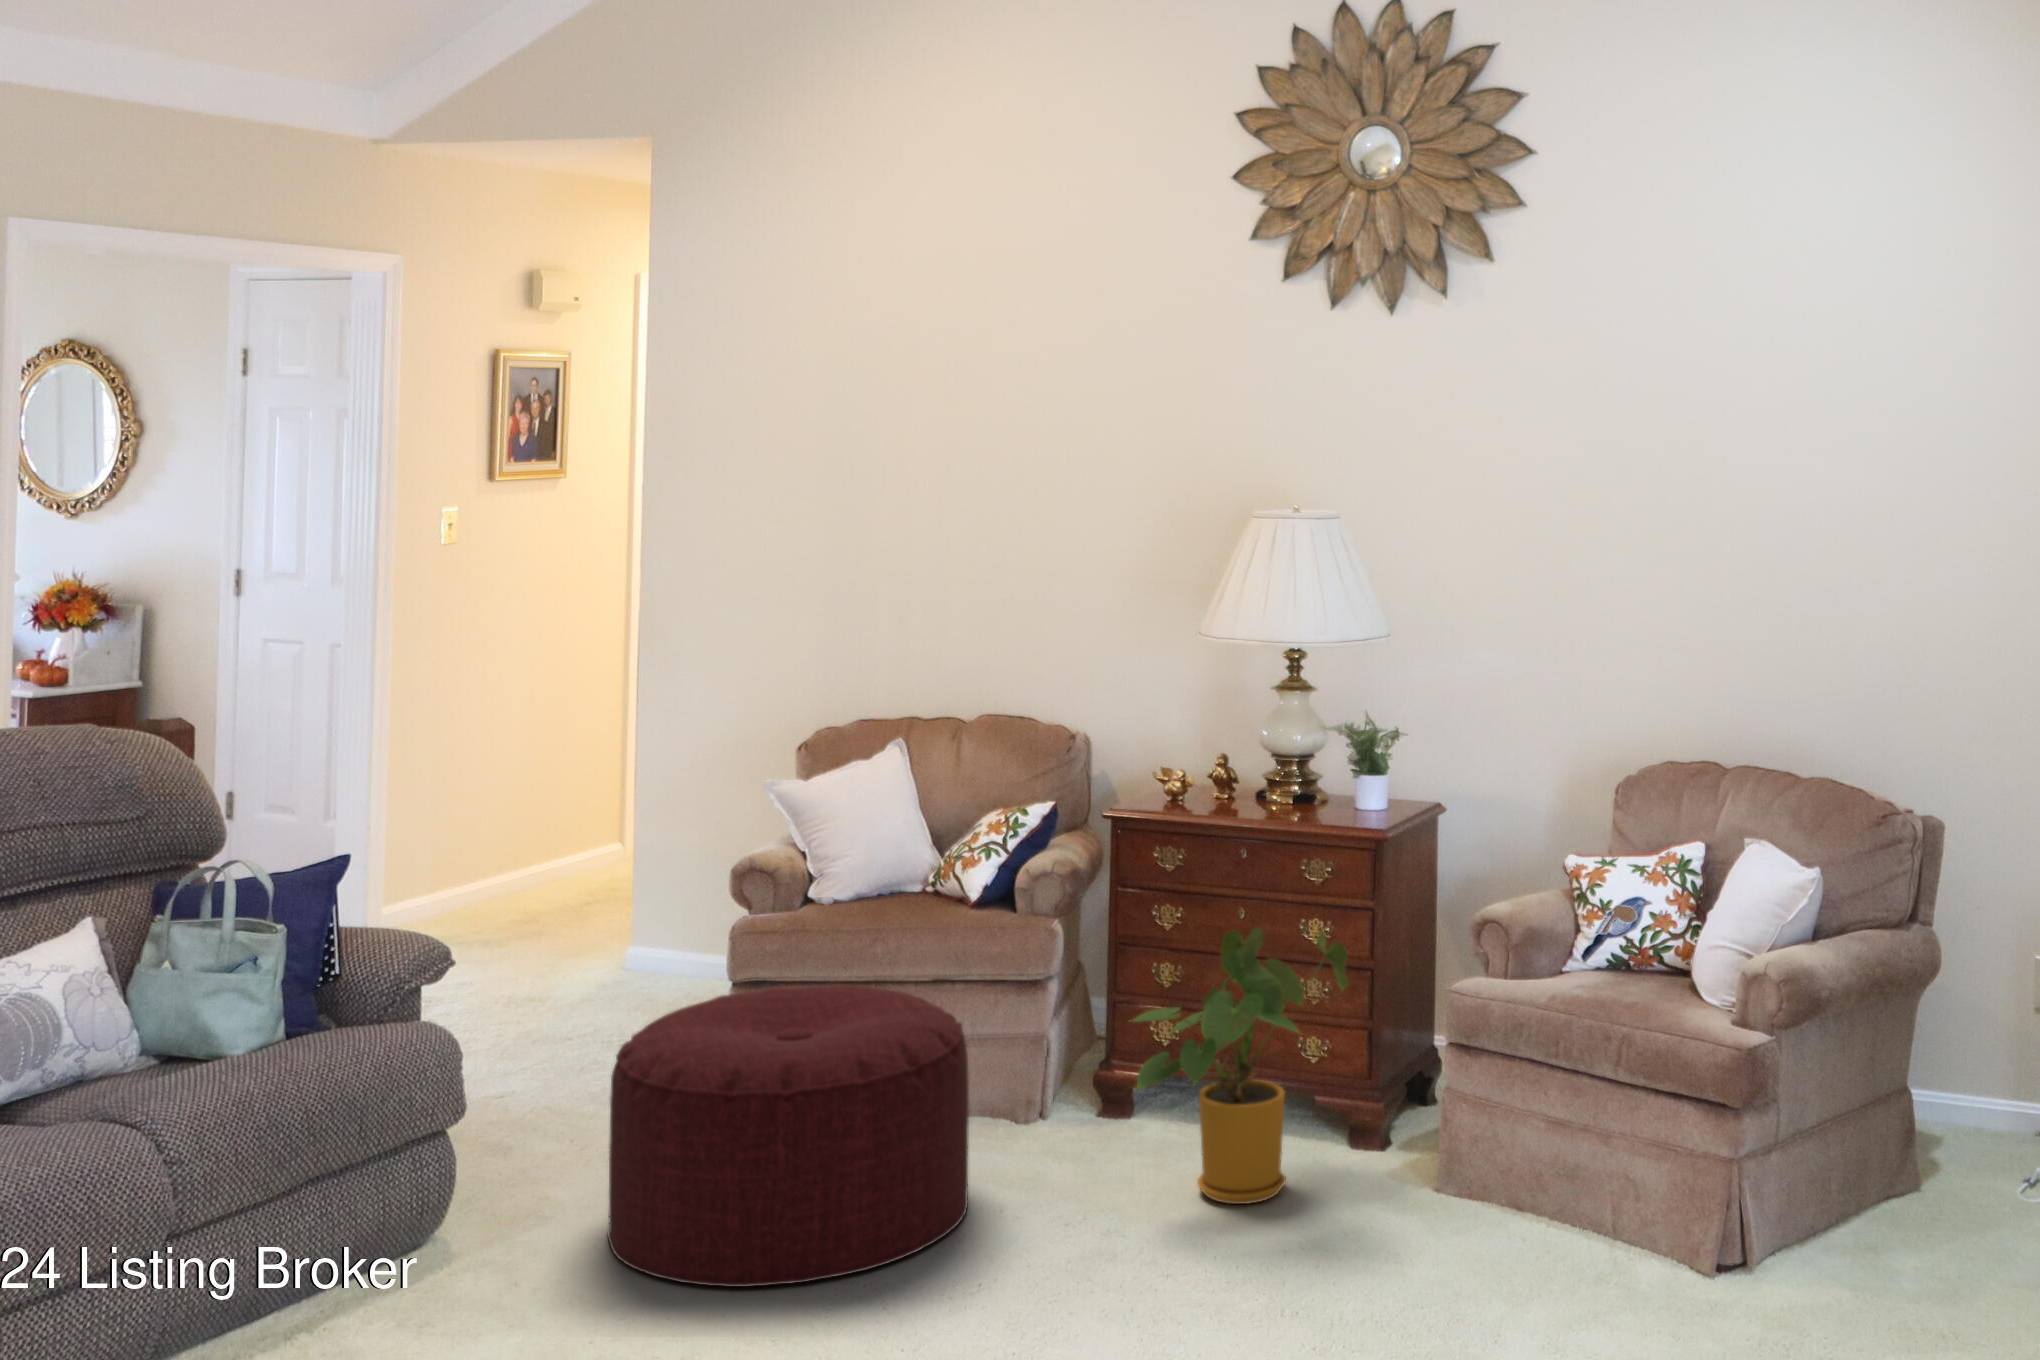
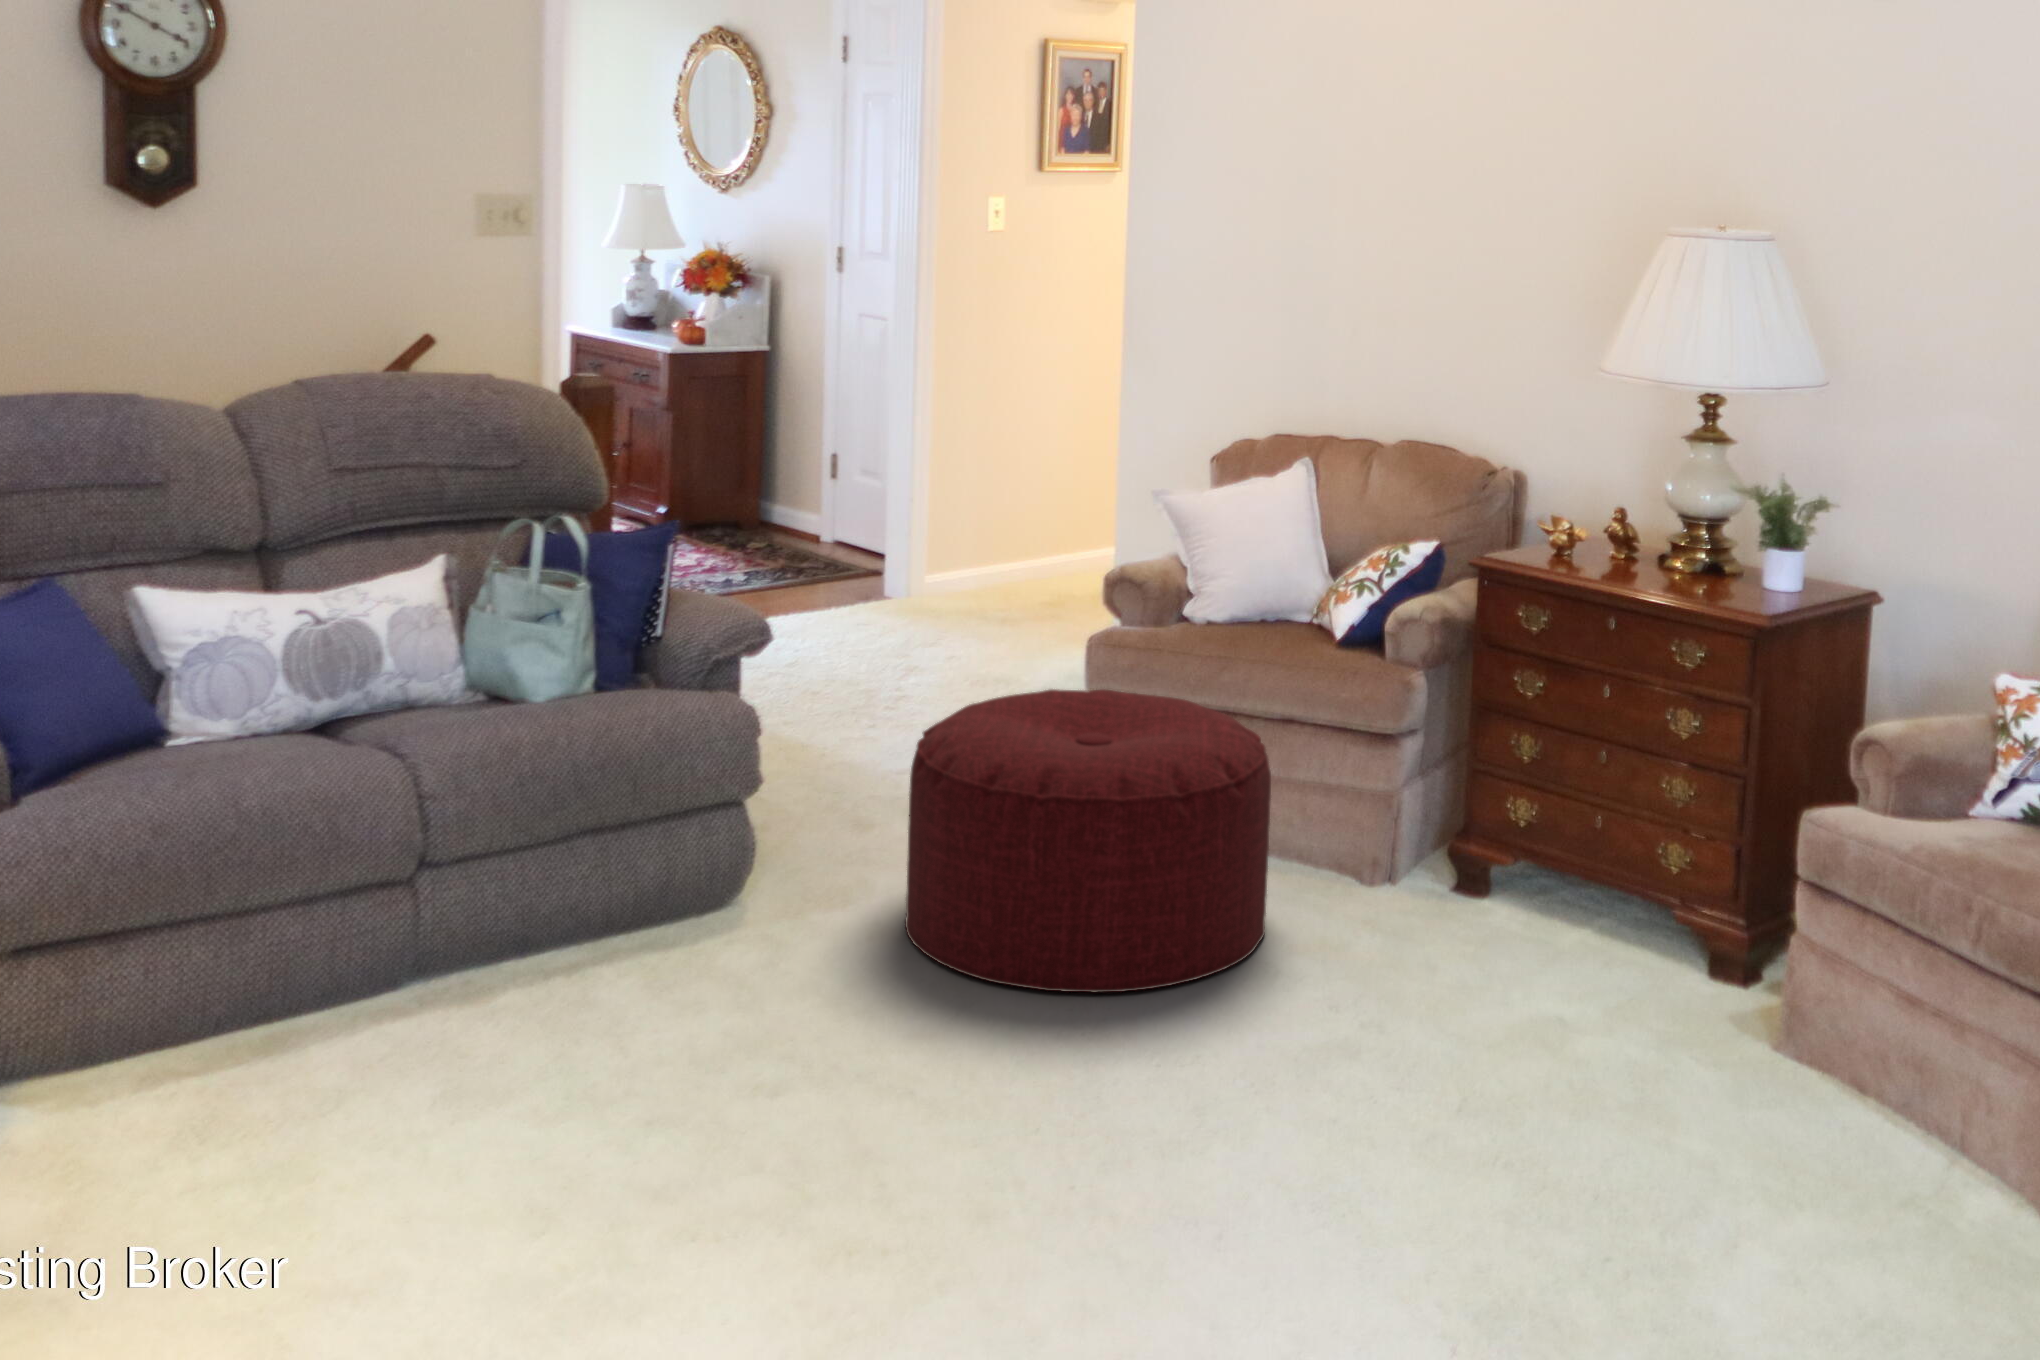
house plant: present [1133,928,1348,1204] -> none [1427,704,1710,1010]

